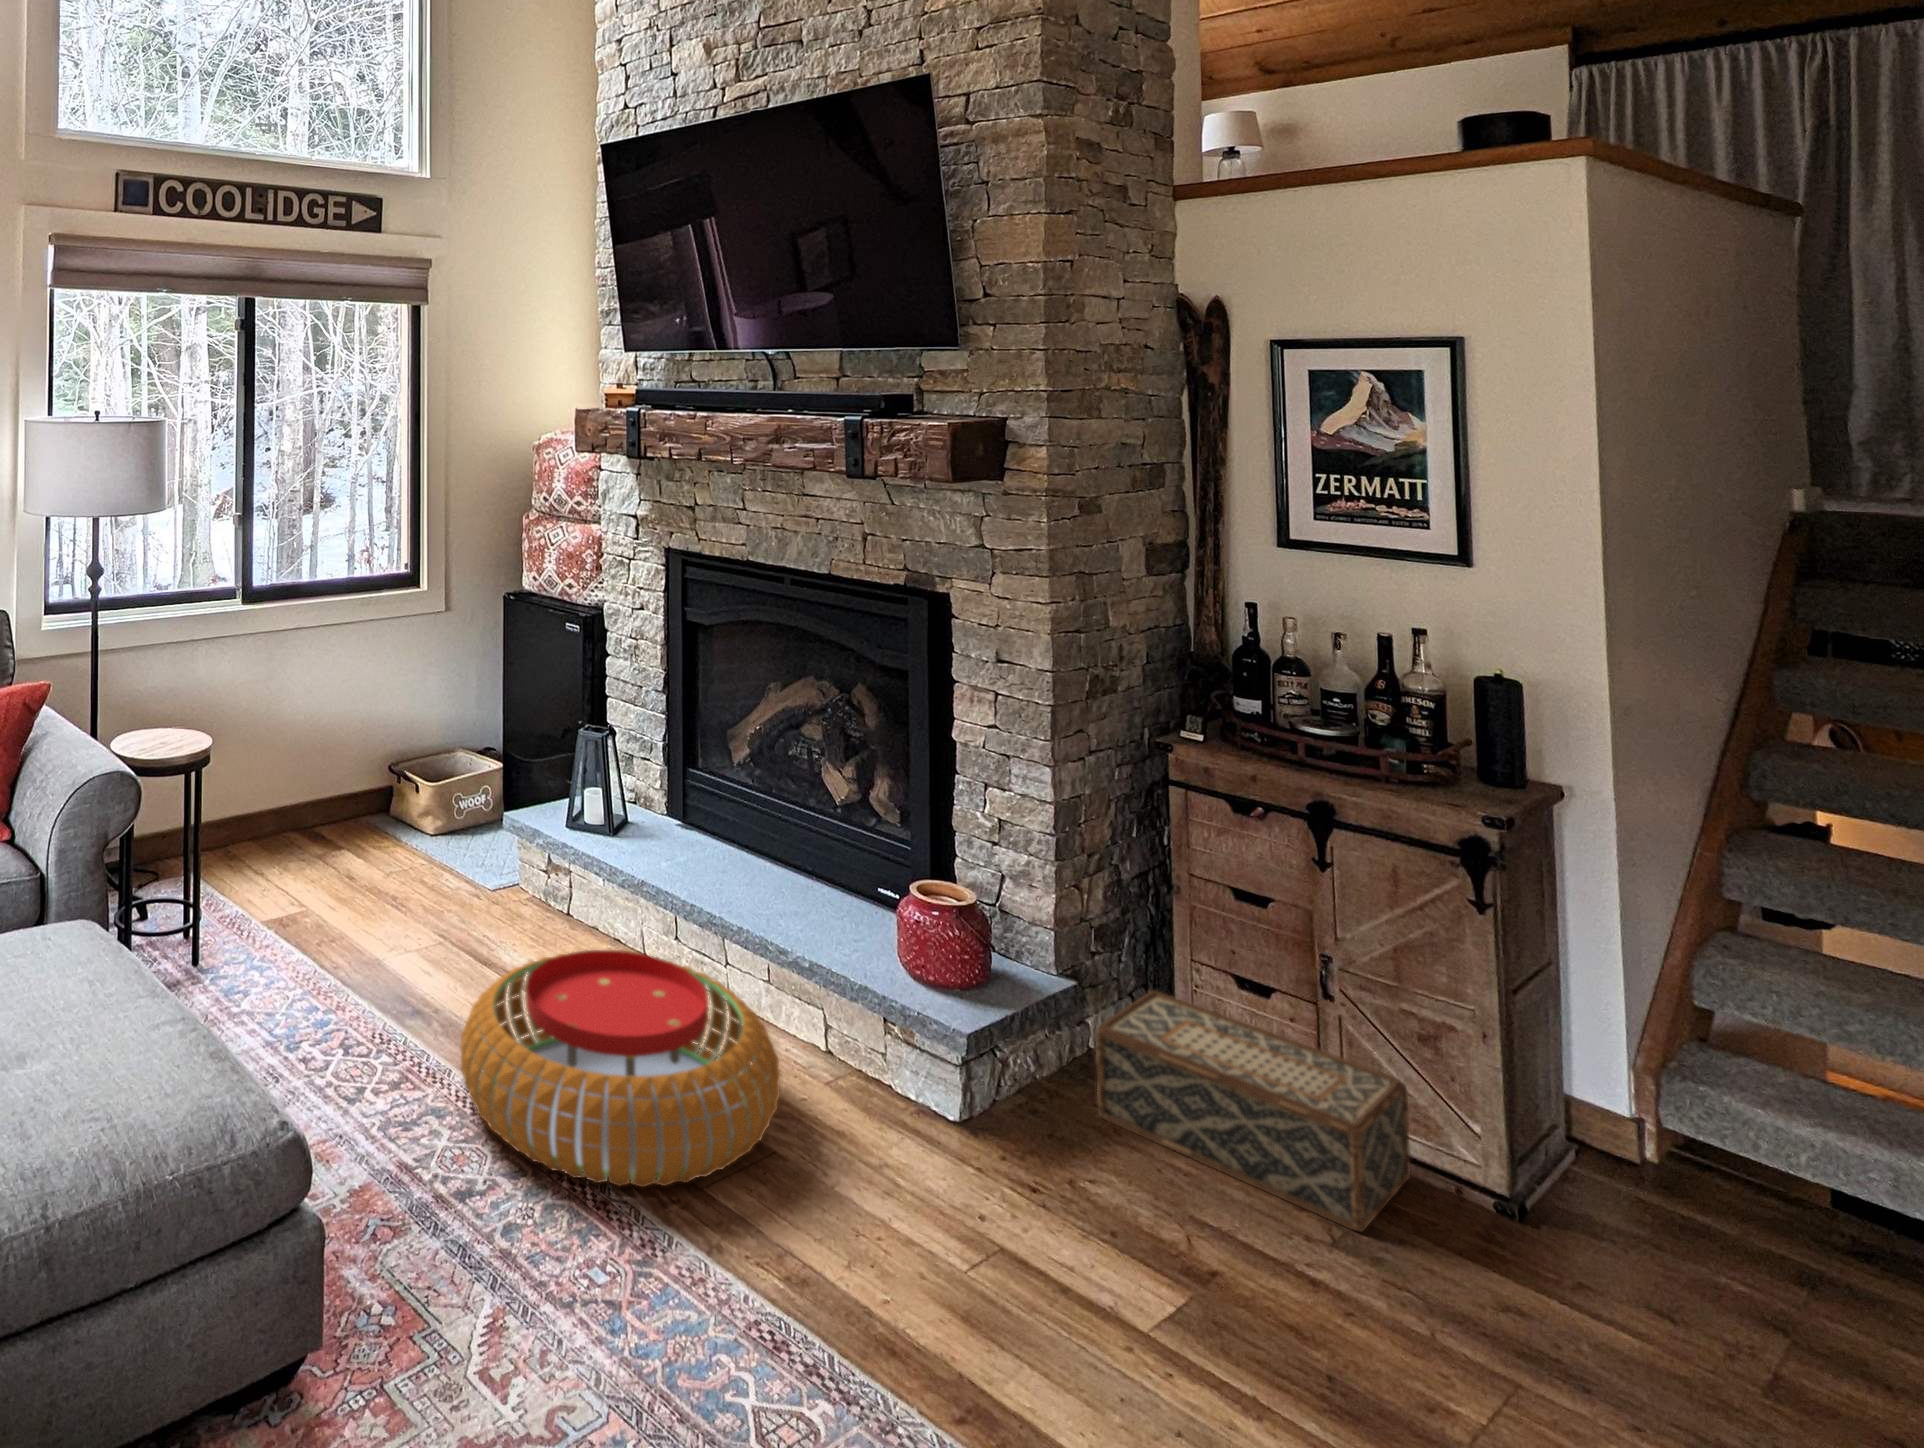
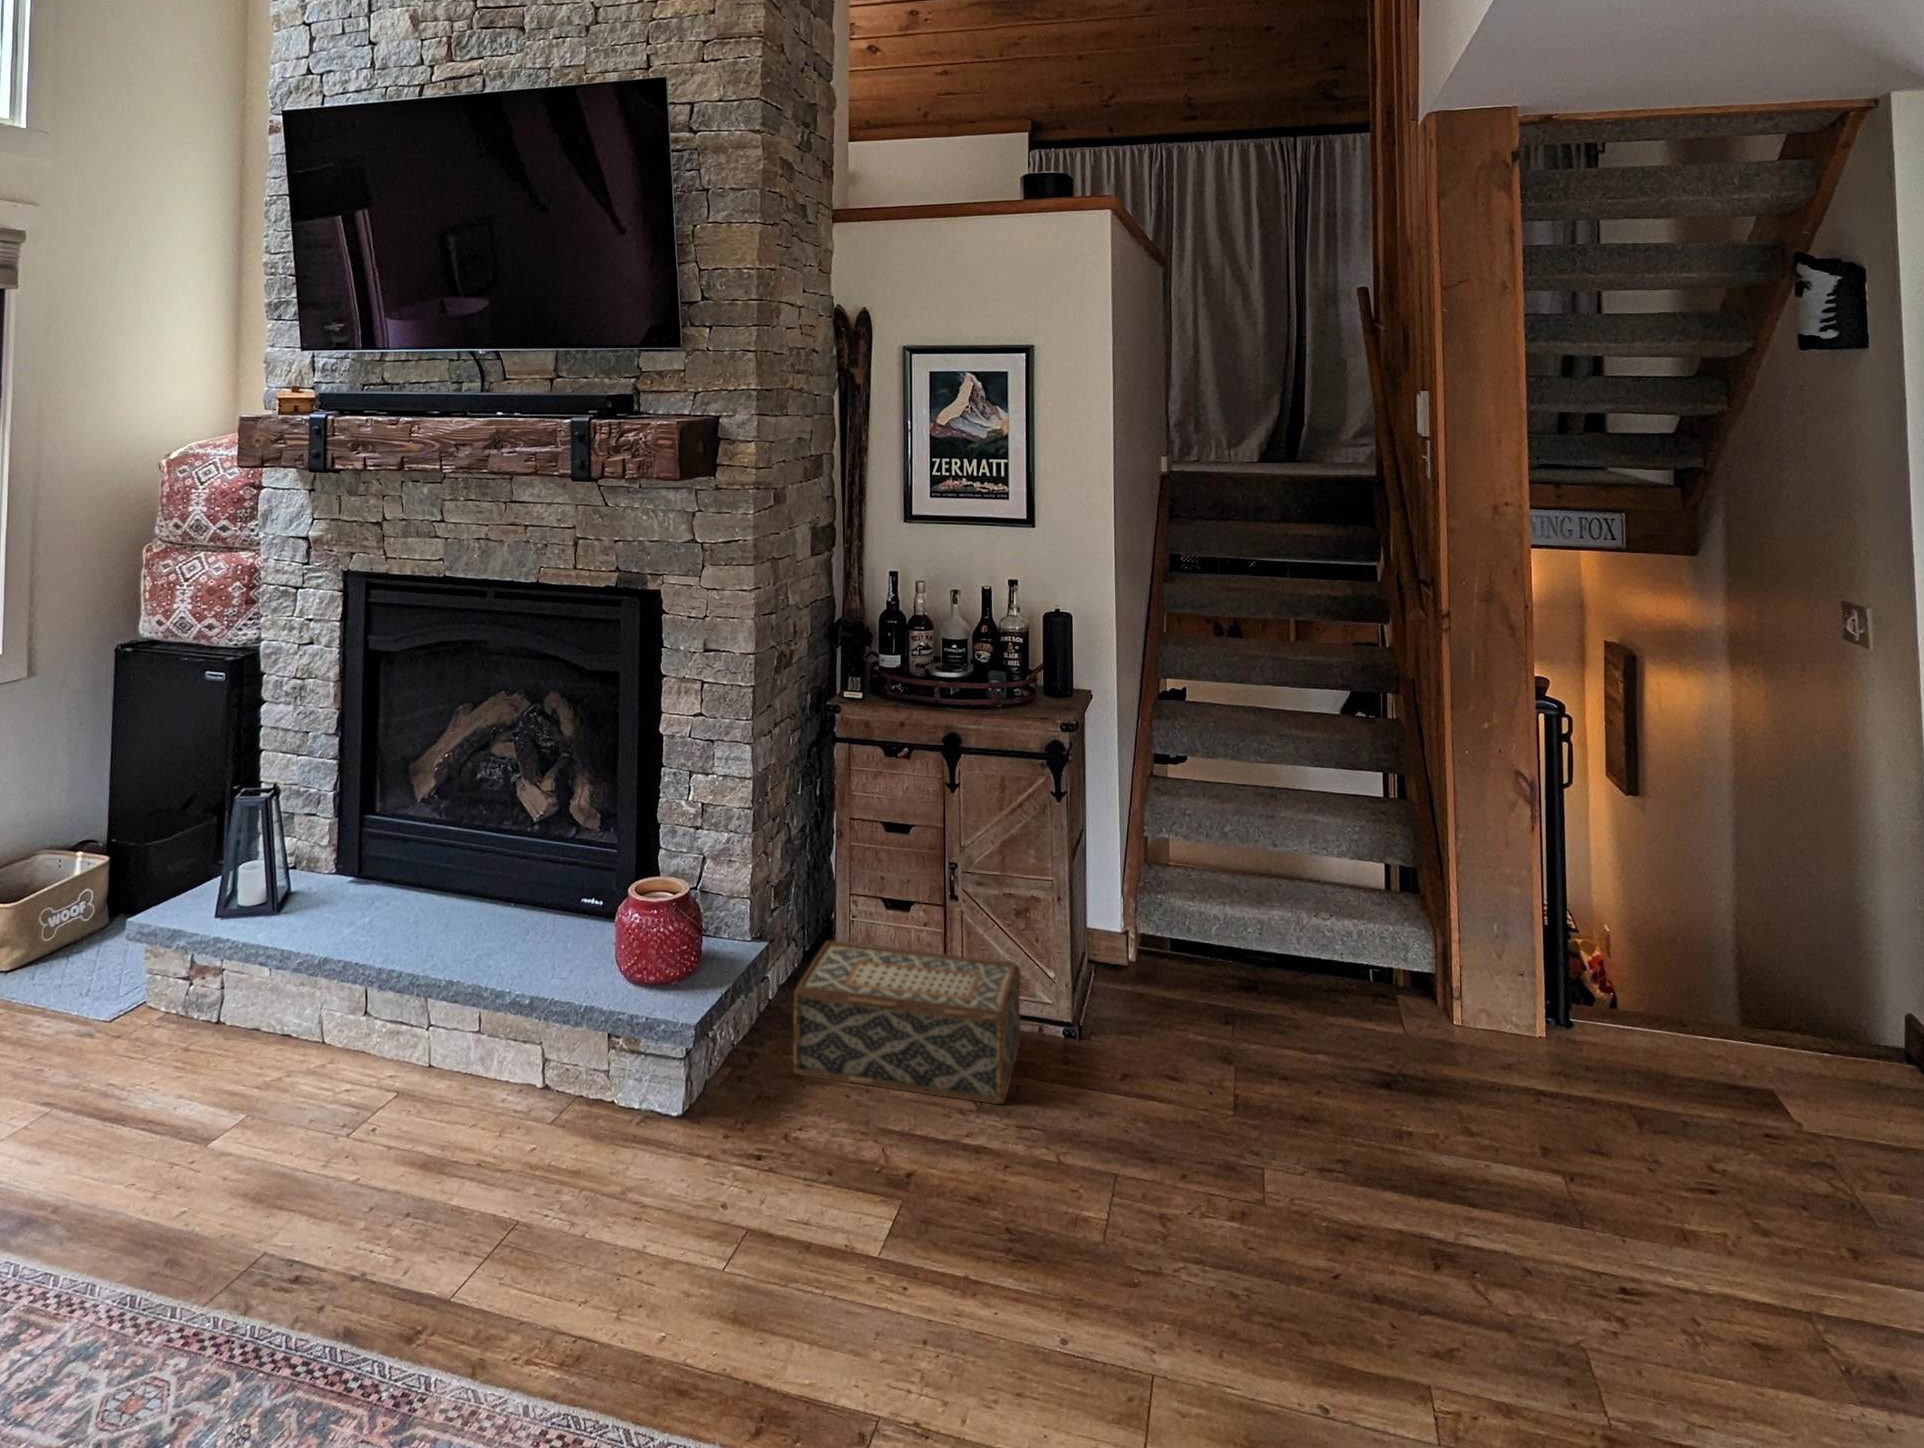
pouf: present [461,950,780,1187] -> none [117,1047,521,1354]

